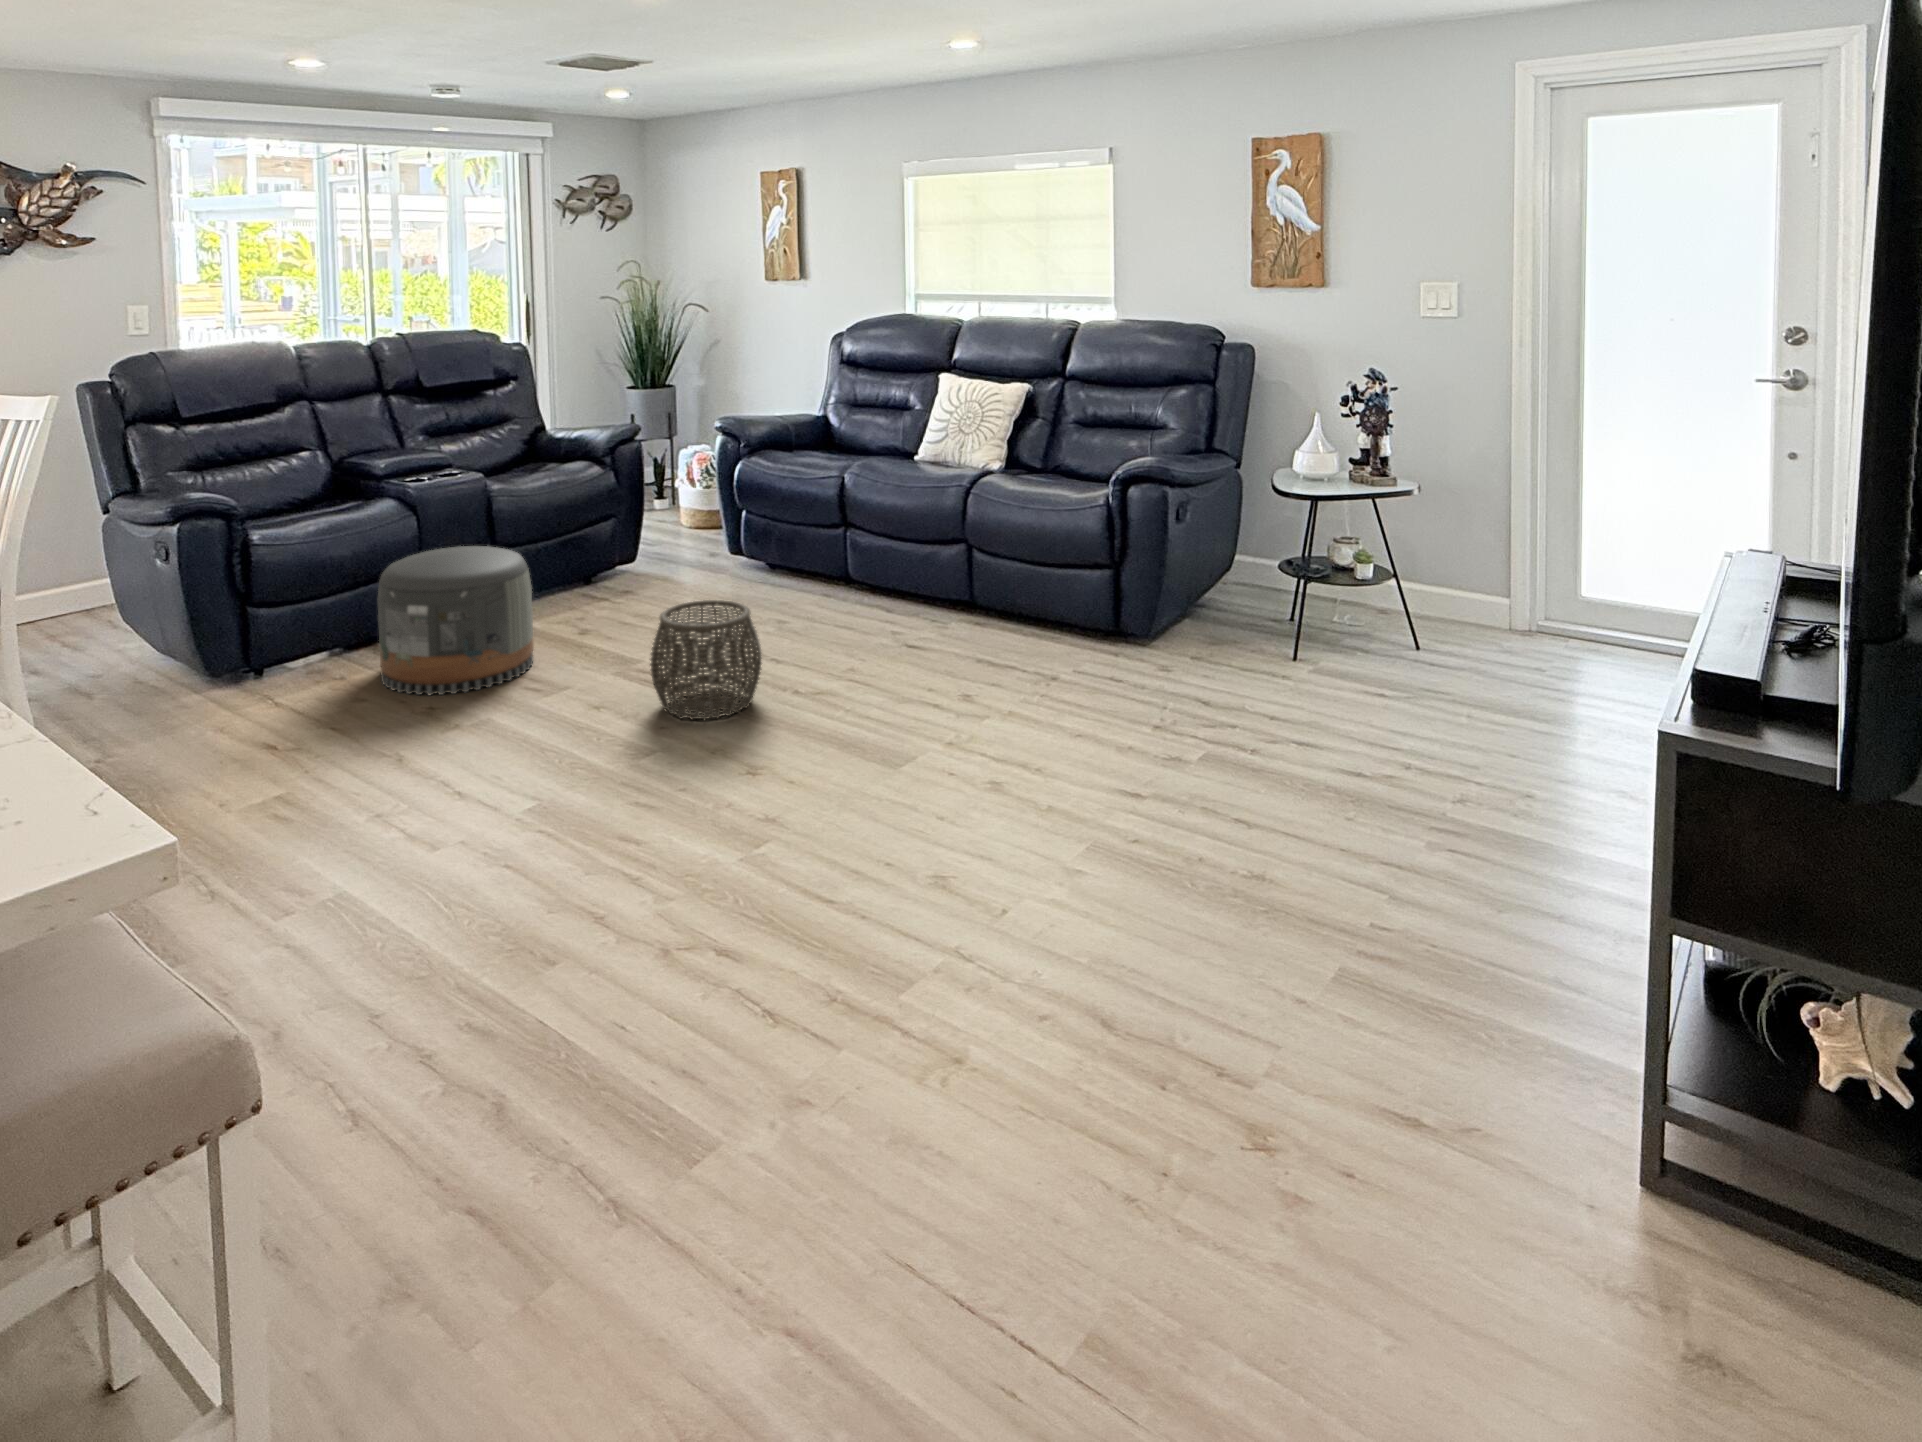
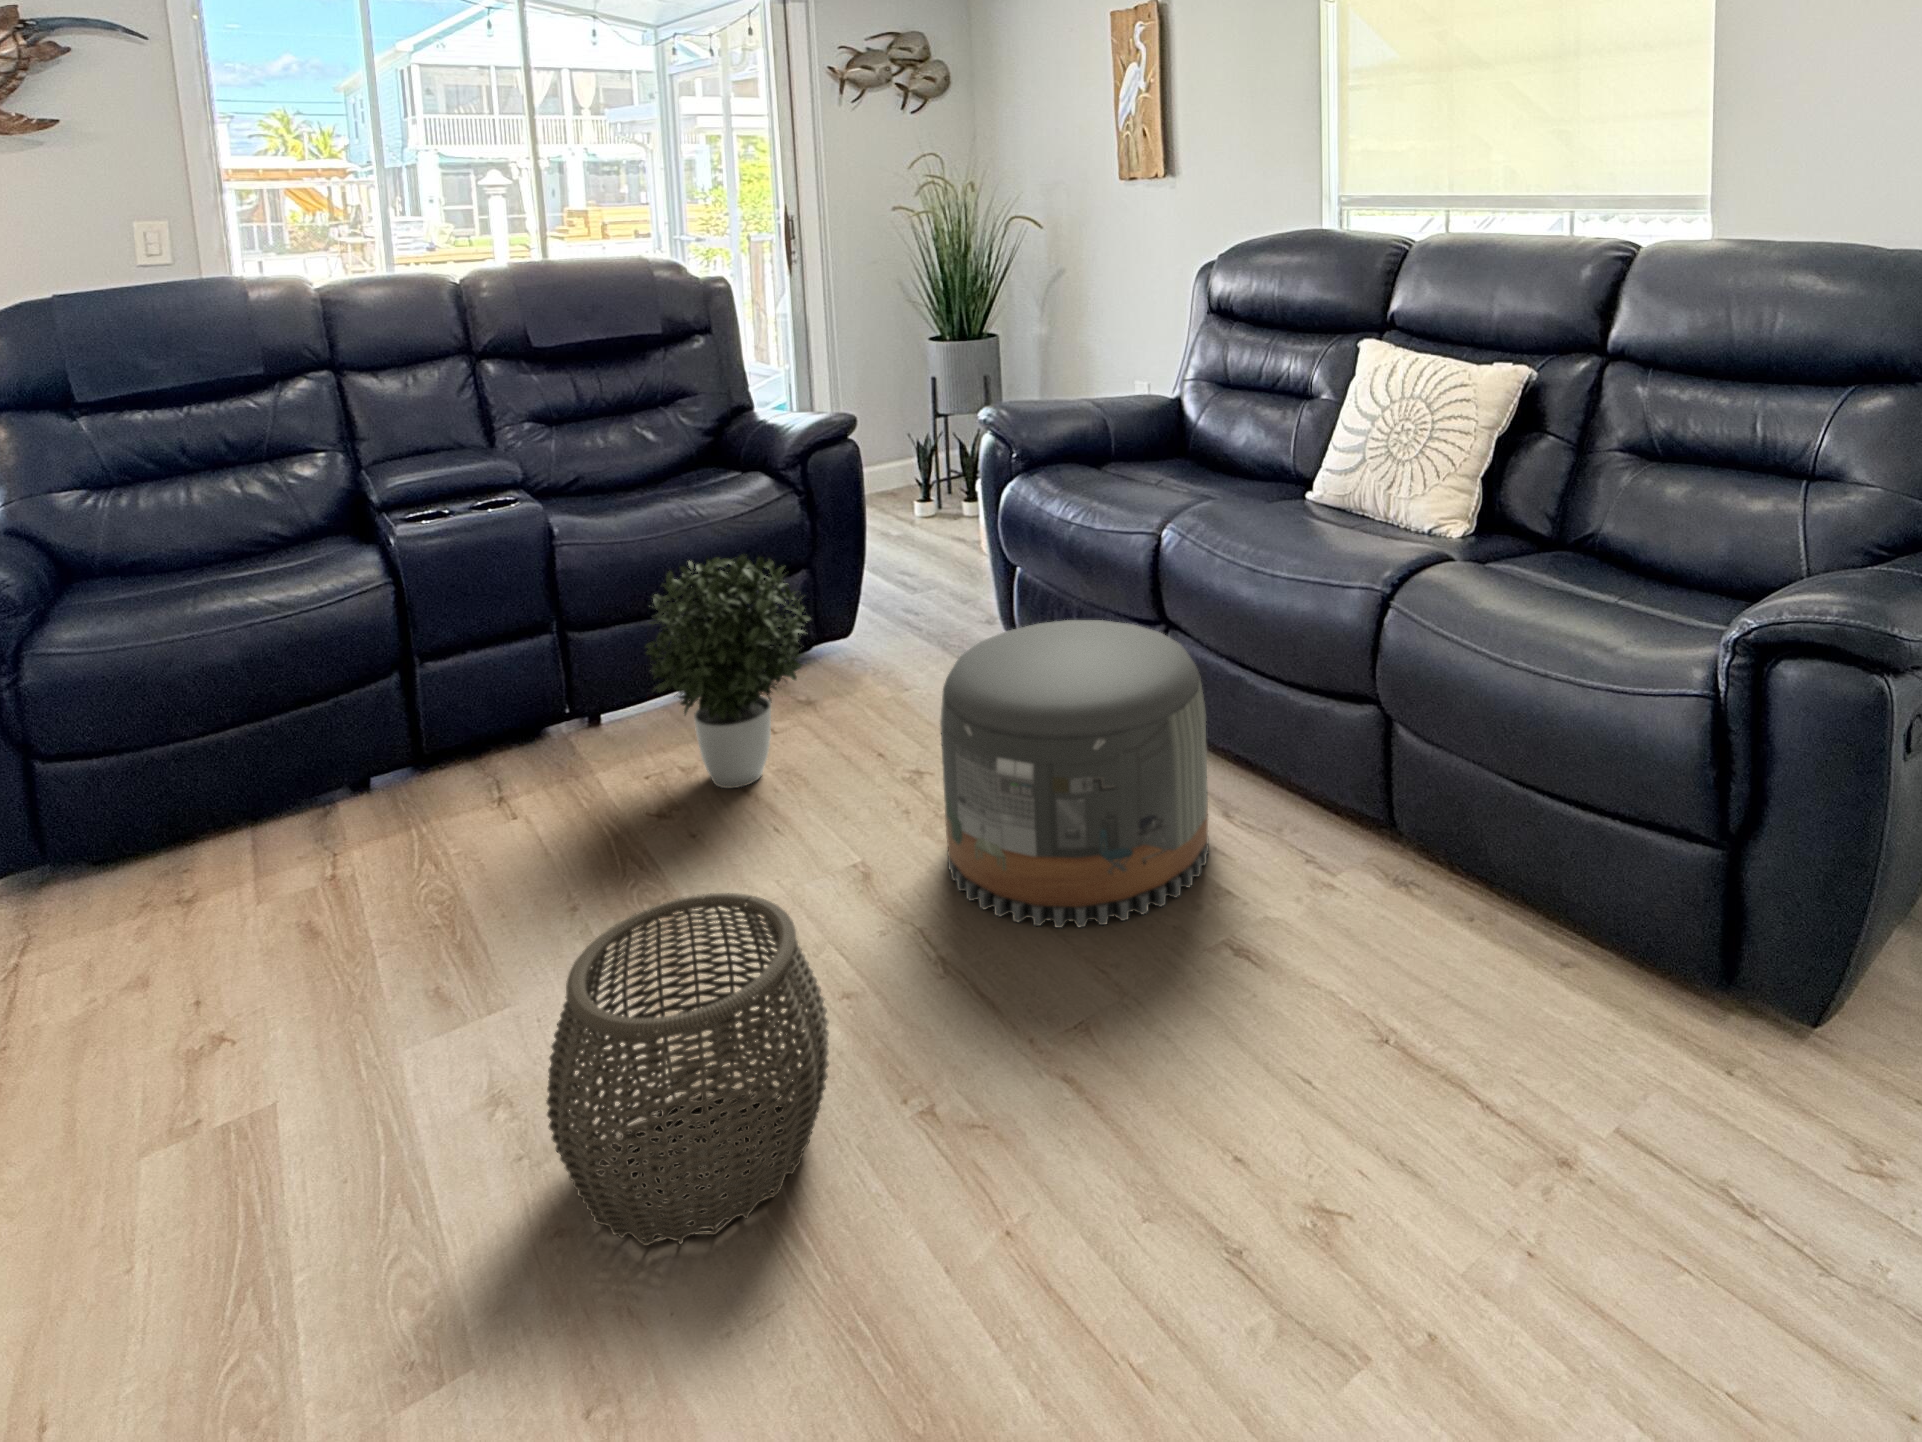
potted plant: none [568,490,659,619] -> present [645,555,810,788]
pouf: present [378,546,534,695] -> present [940,620,1208,928]

